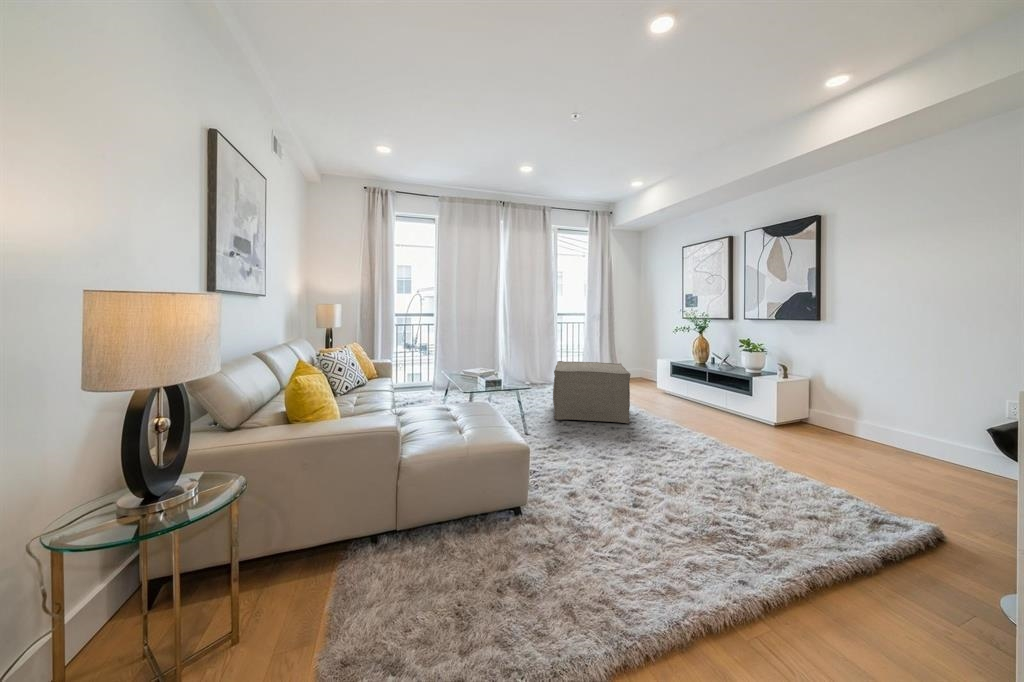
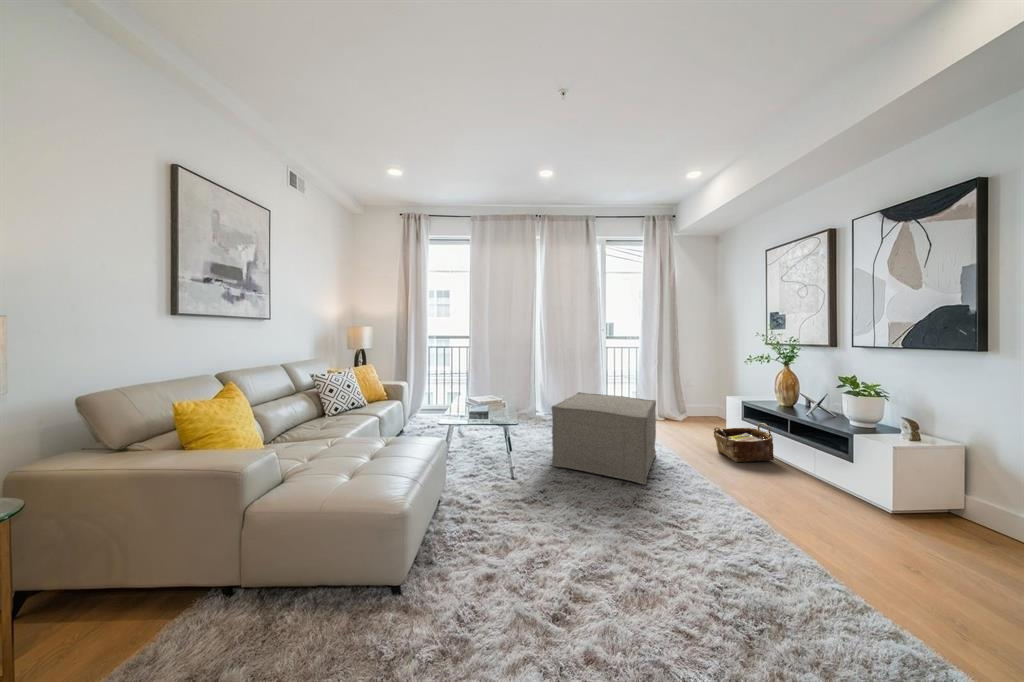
woven basket: none [657,377,697,406] -> present [714,423,774,462]

